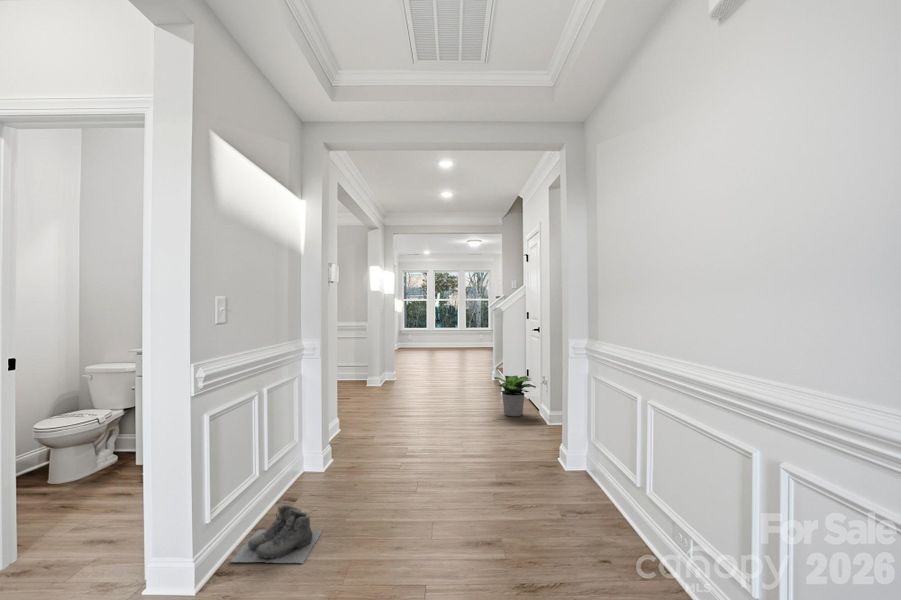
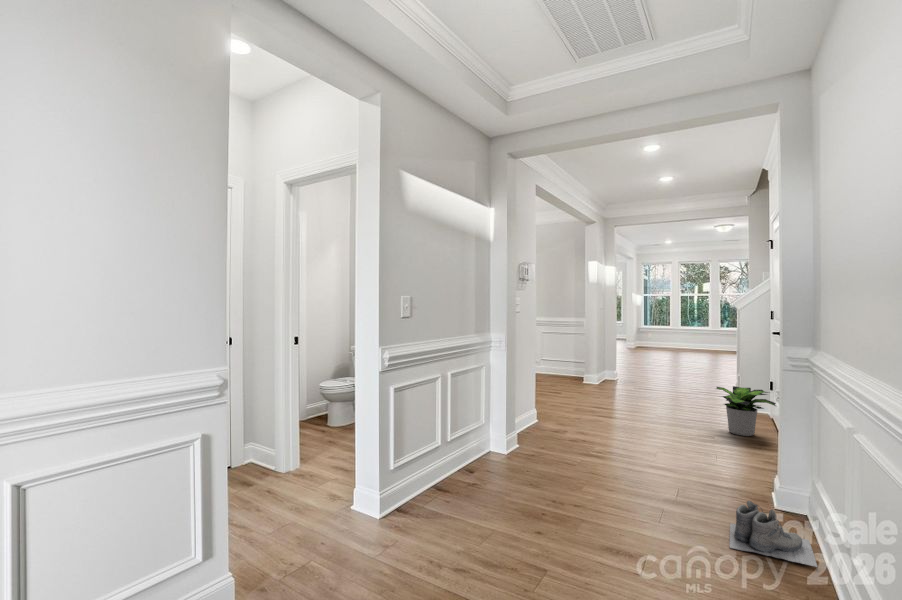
boots: present [230,505,322,563] -> present [730,501,817,567]

